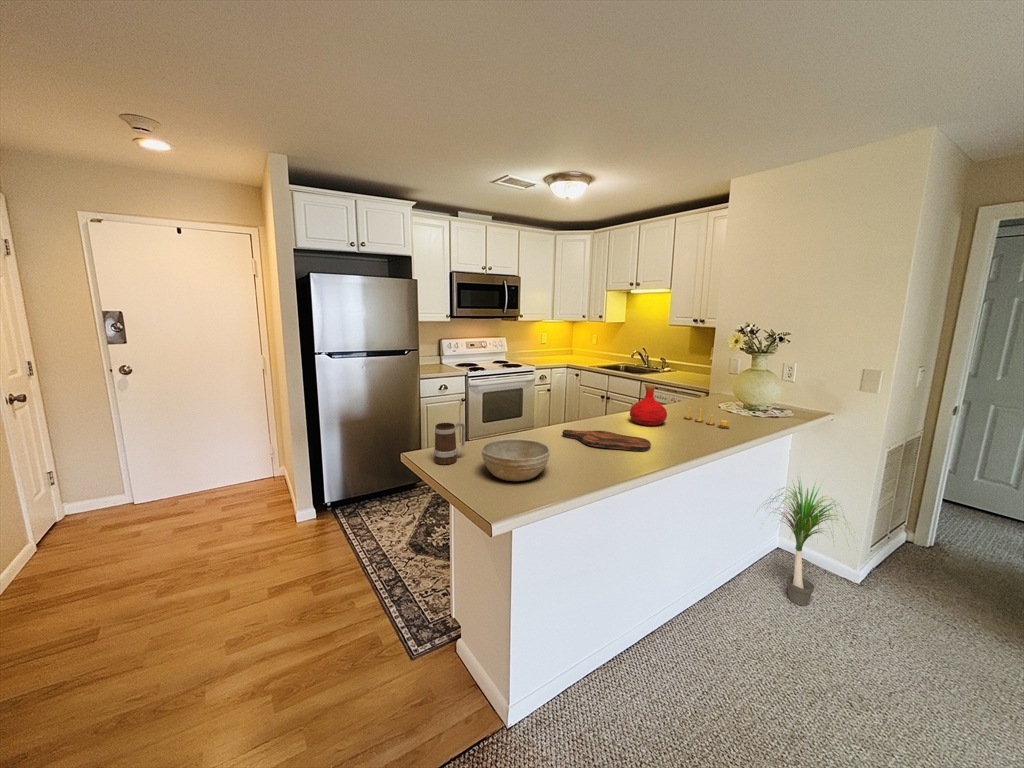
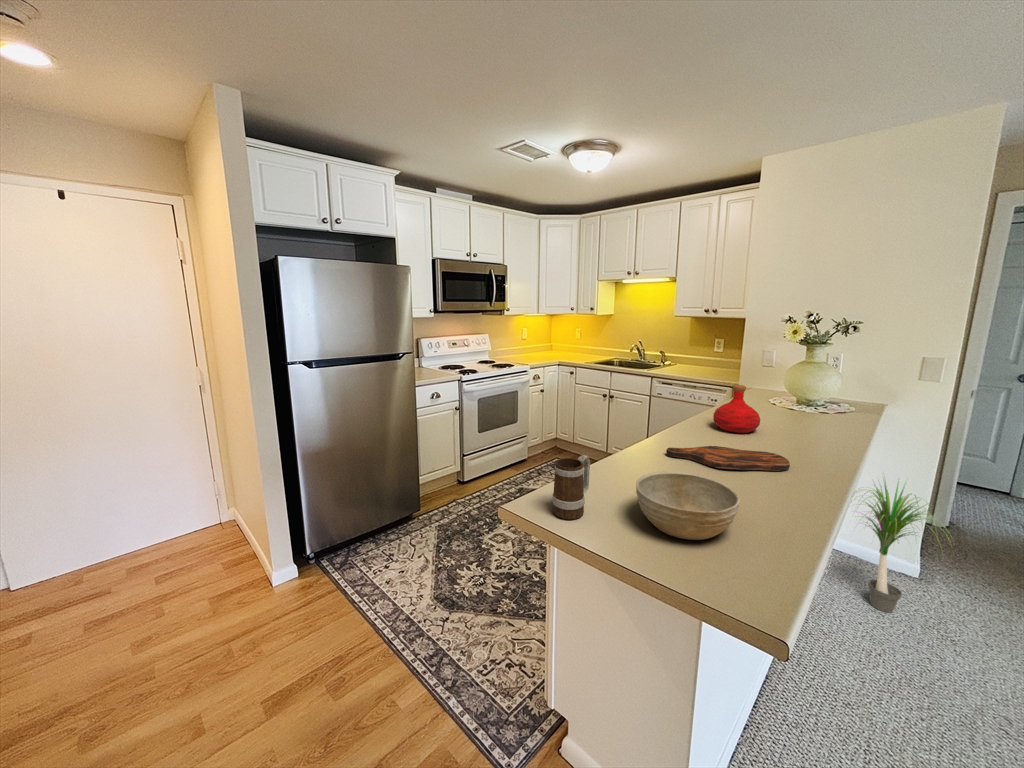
candle: present [684,406,729,428] -> none [763,405,827,430]

